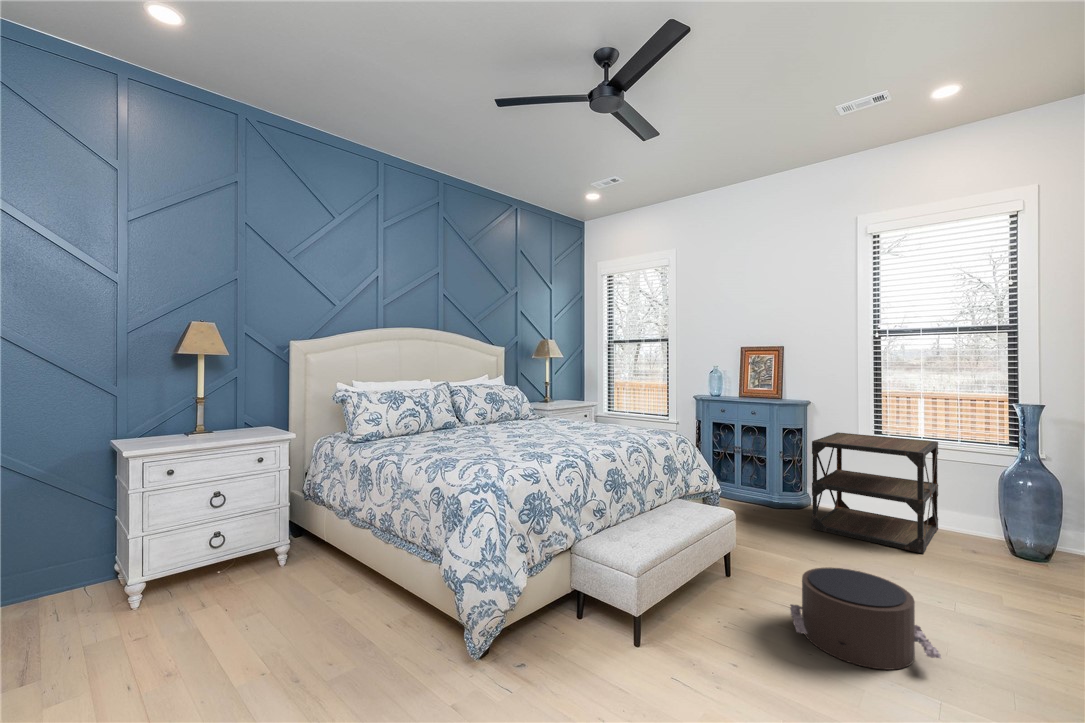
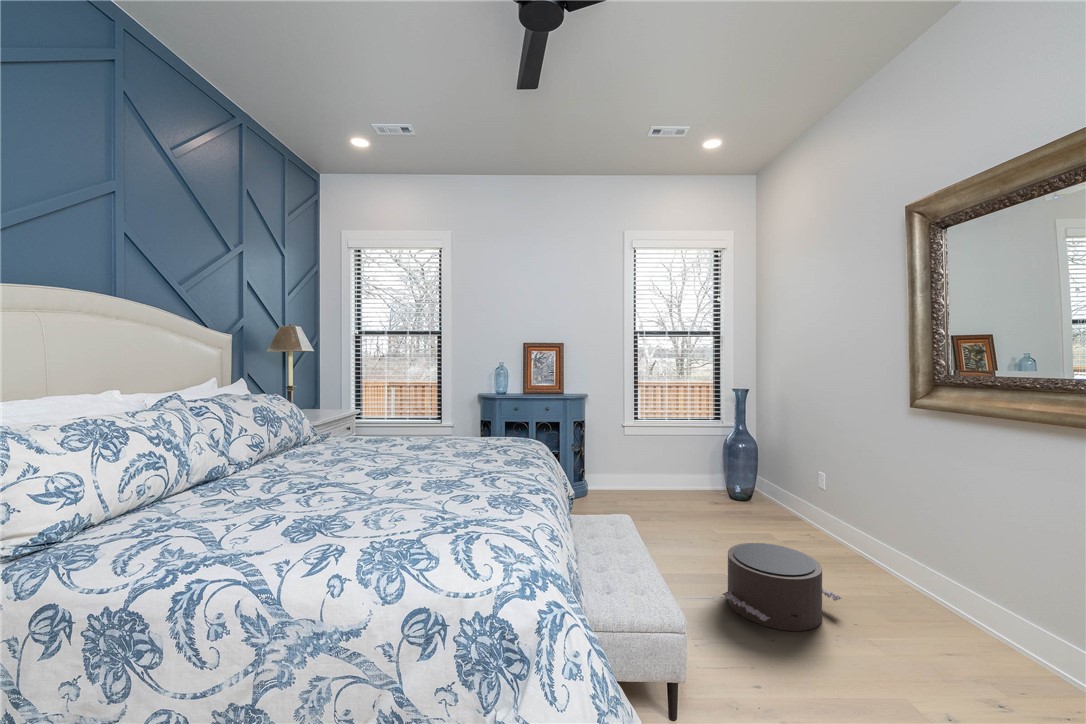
side table: present [812,432,938,554] -> none [607,420,698,511]

